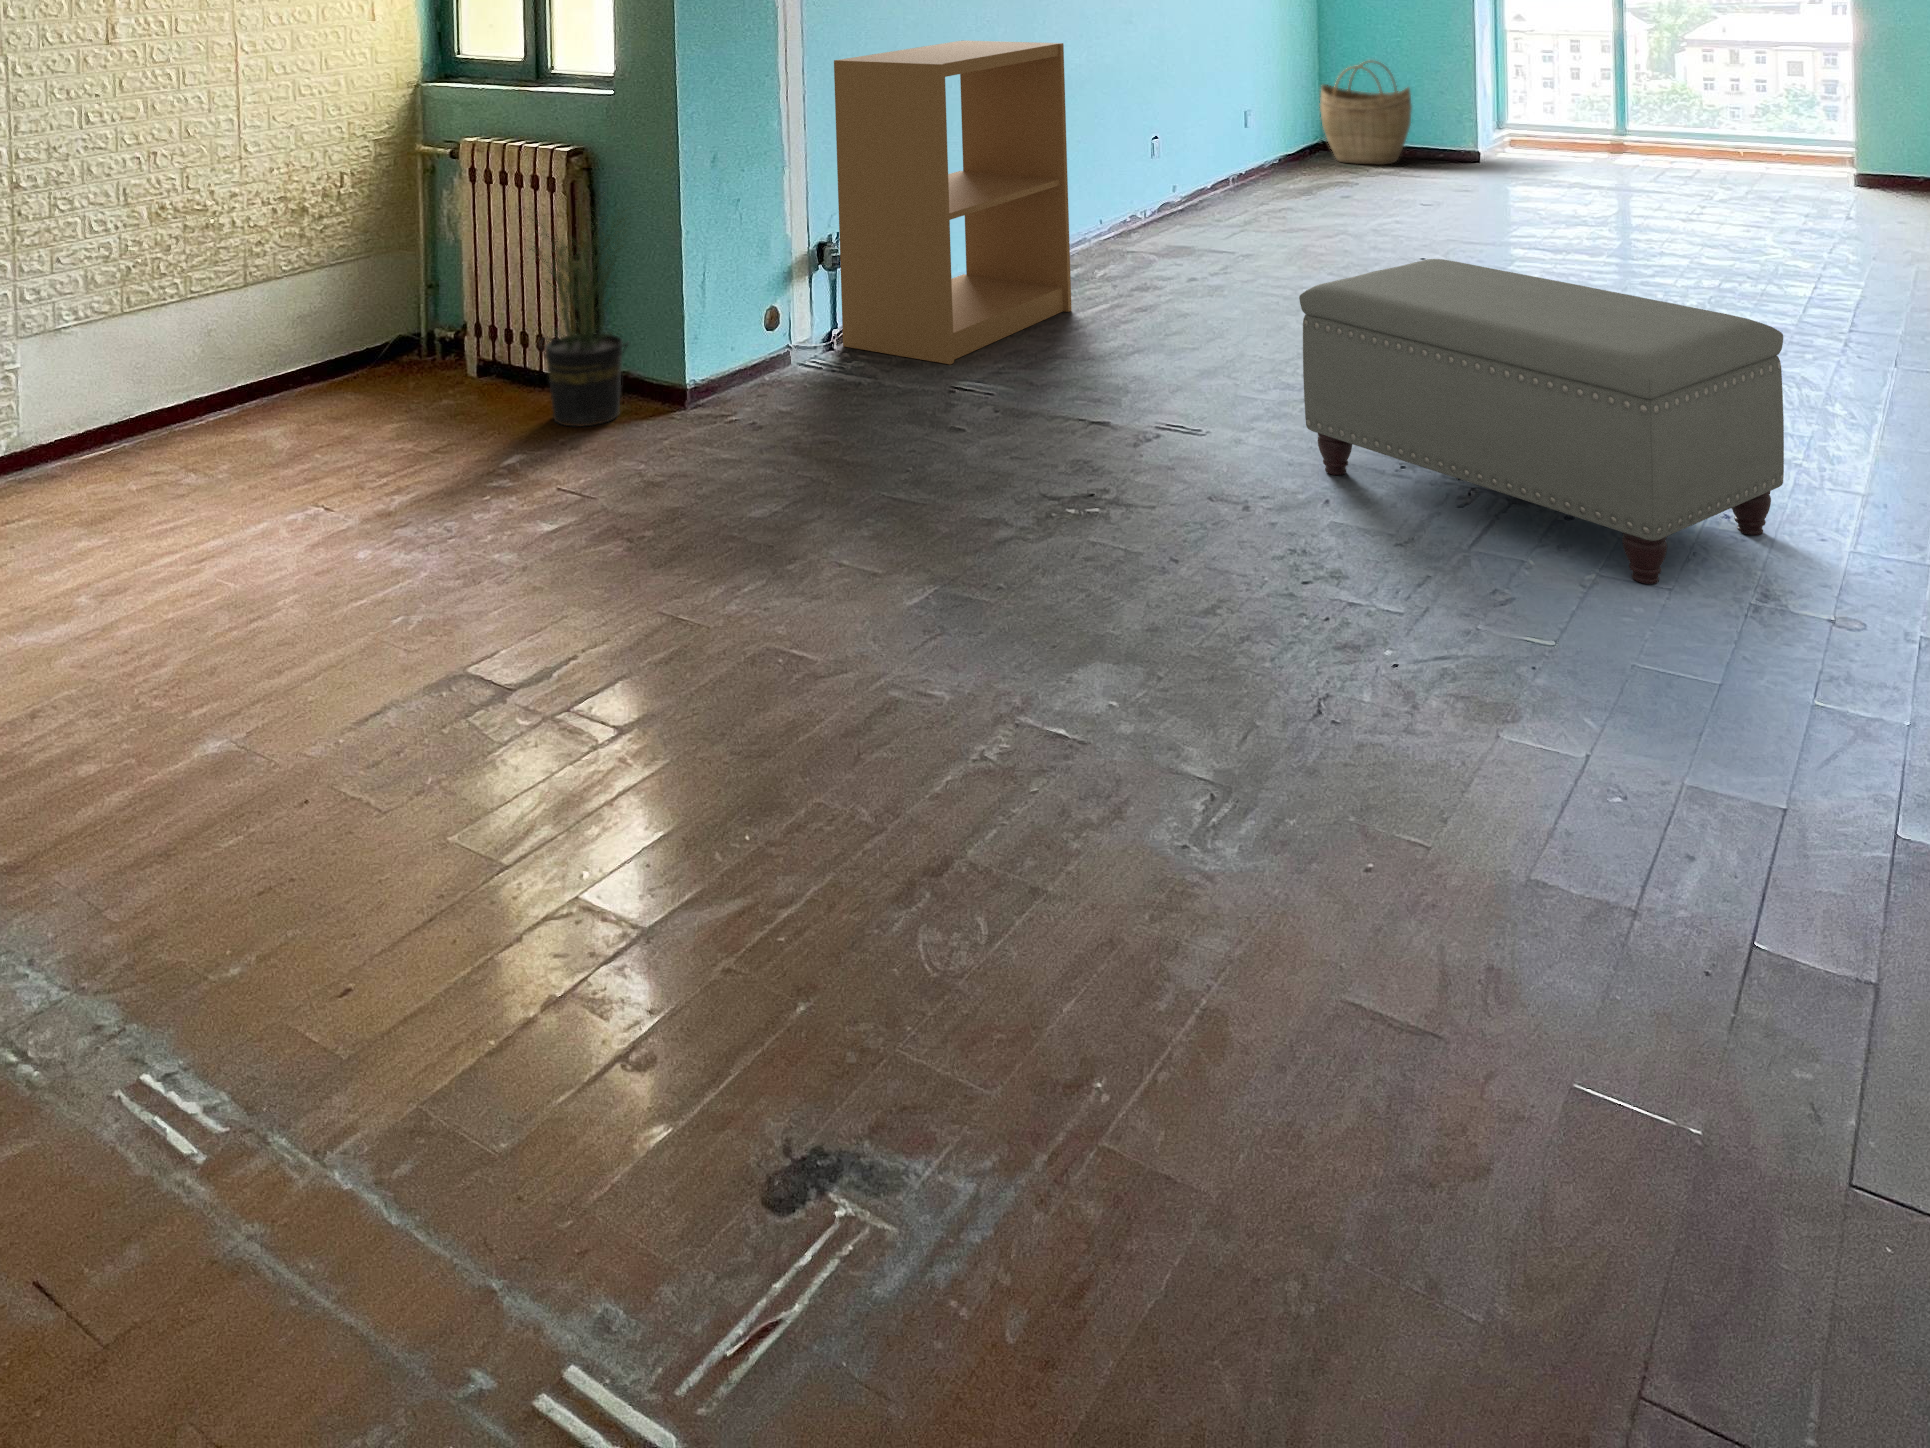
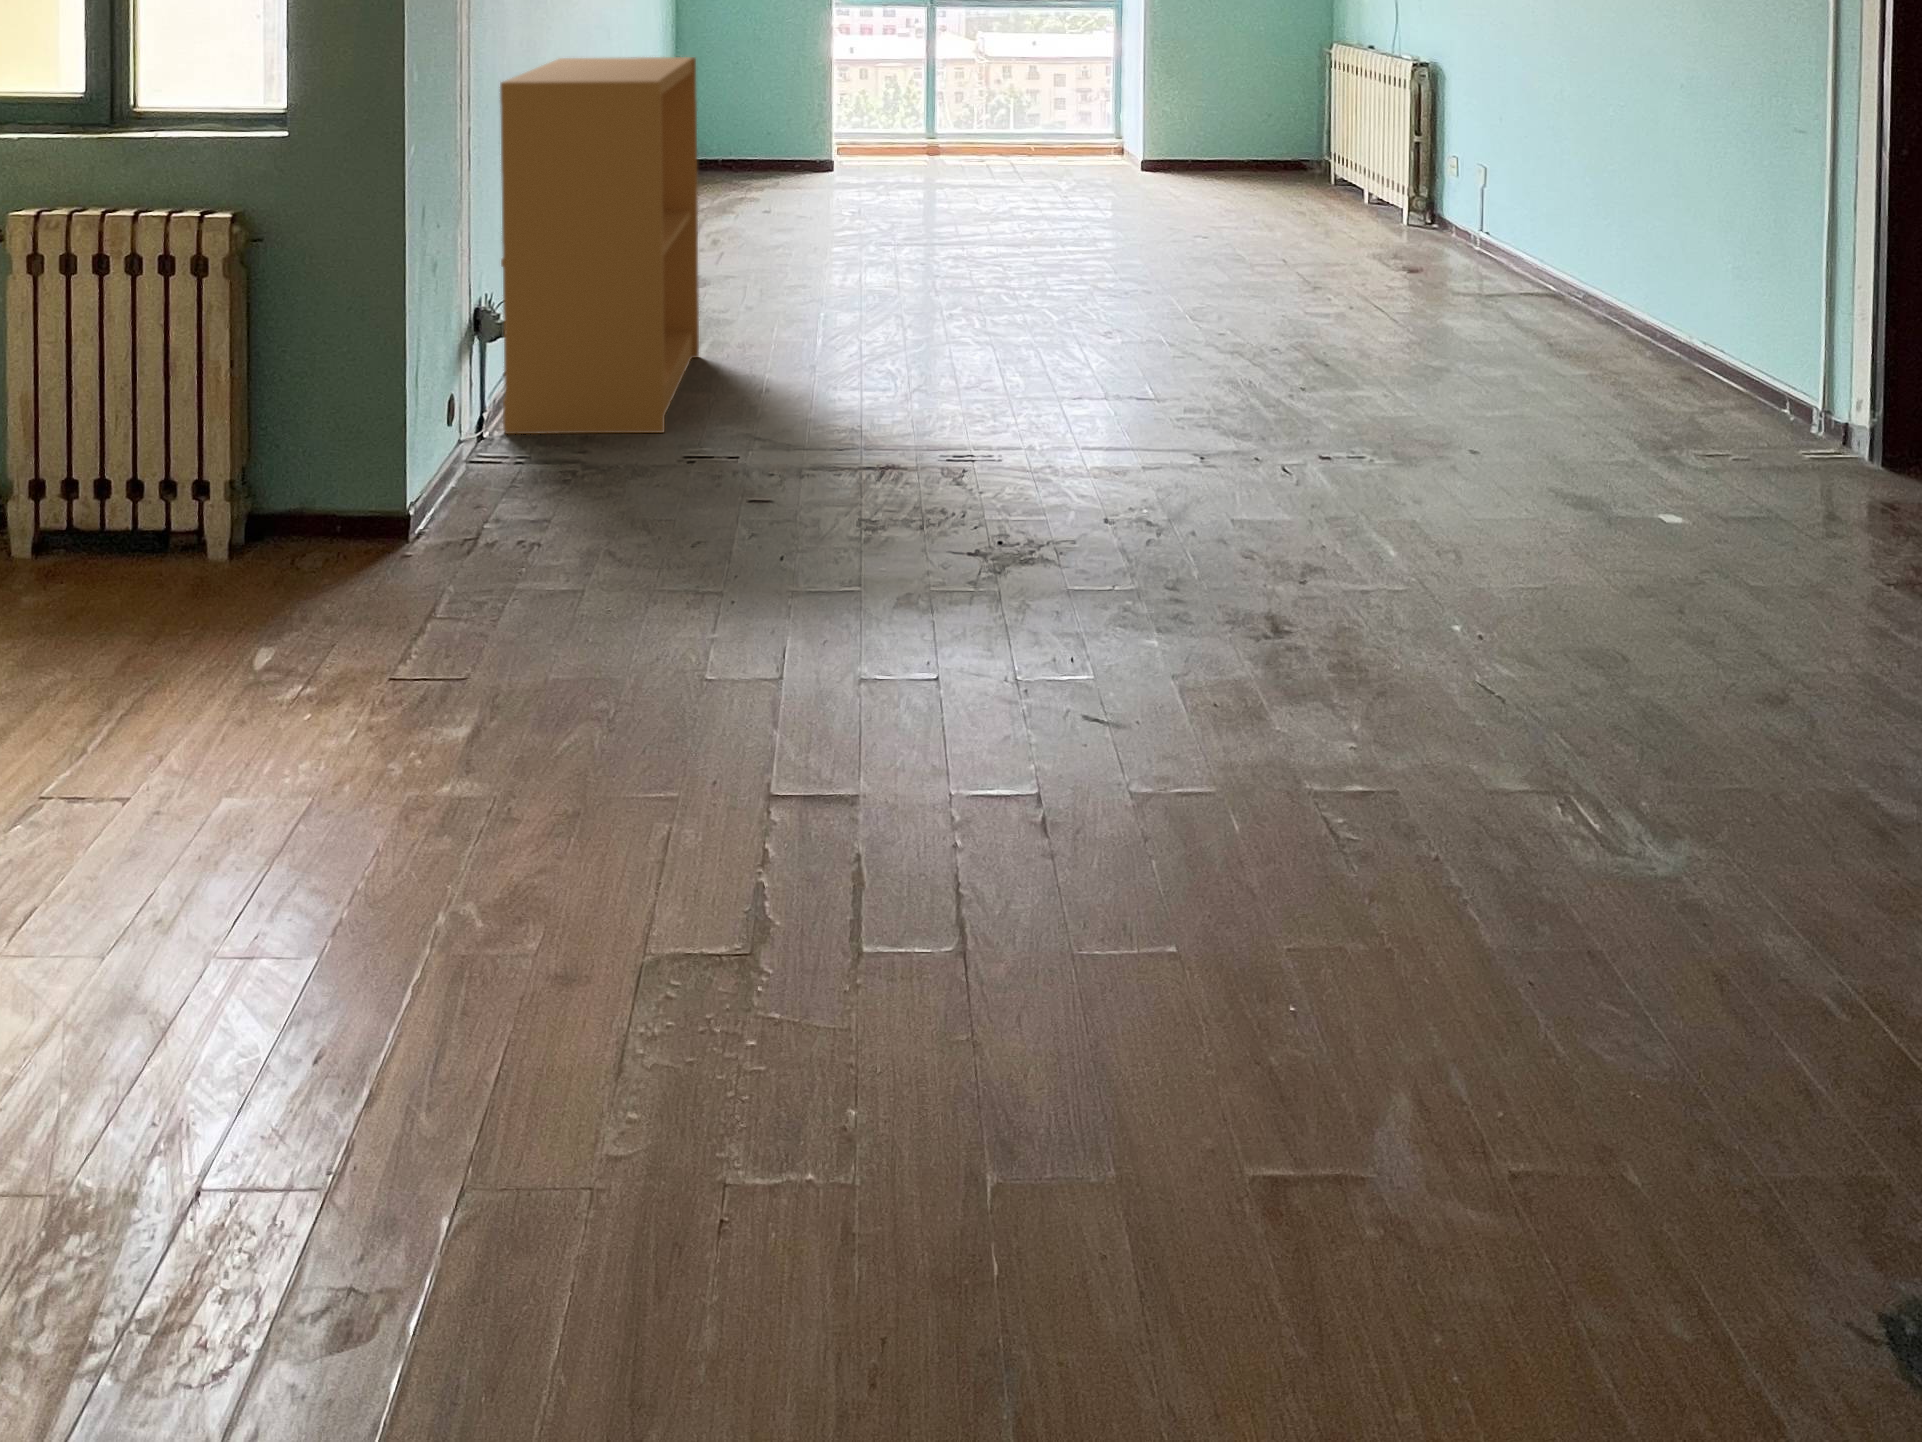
woven basket: present [1320,61,1412,165] -> none [702,77,791,182]
potted plant: present [524,191,628,426] -> none [181,266,394,597]
ottoman: present [1299,259,1784,584] -> none [1164,249,1570,511]

